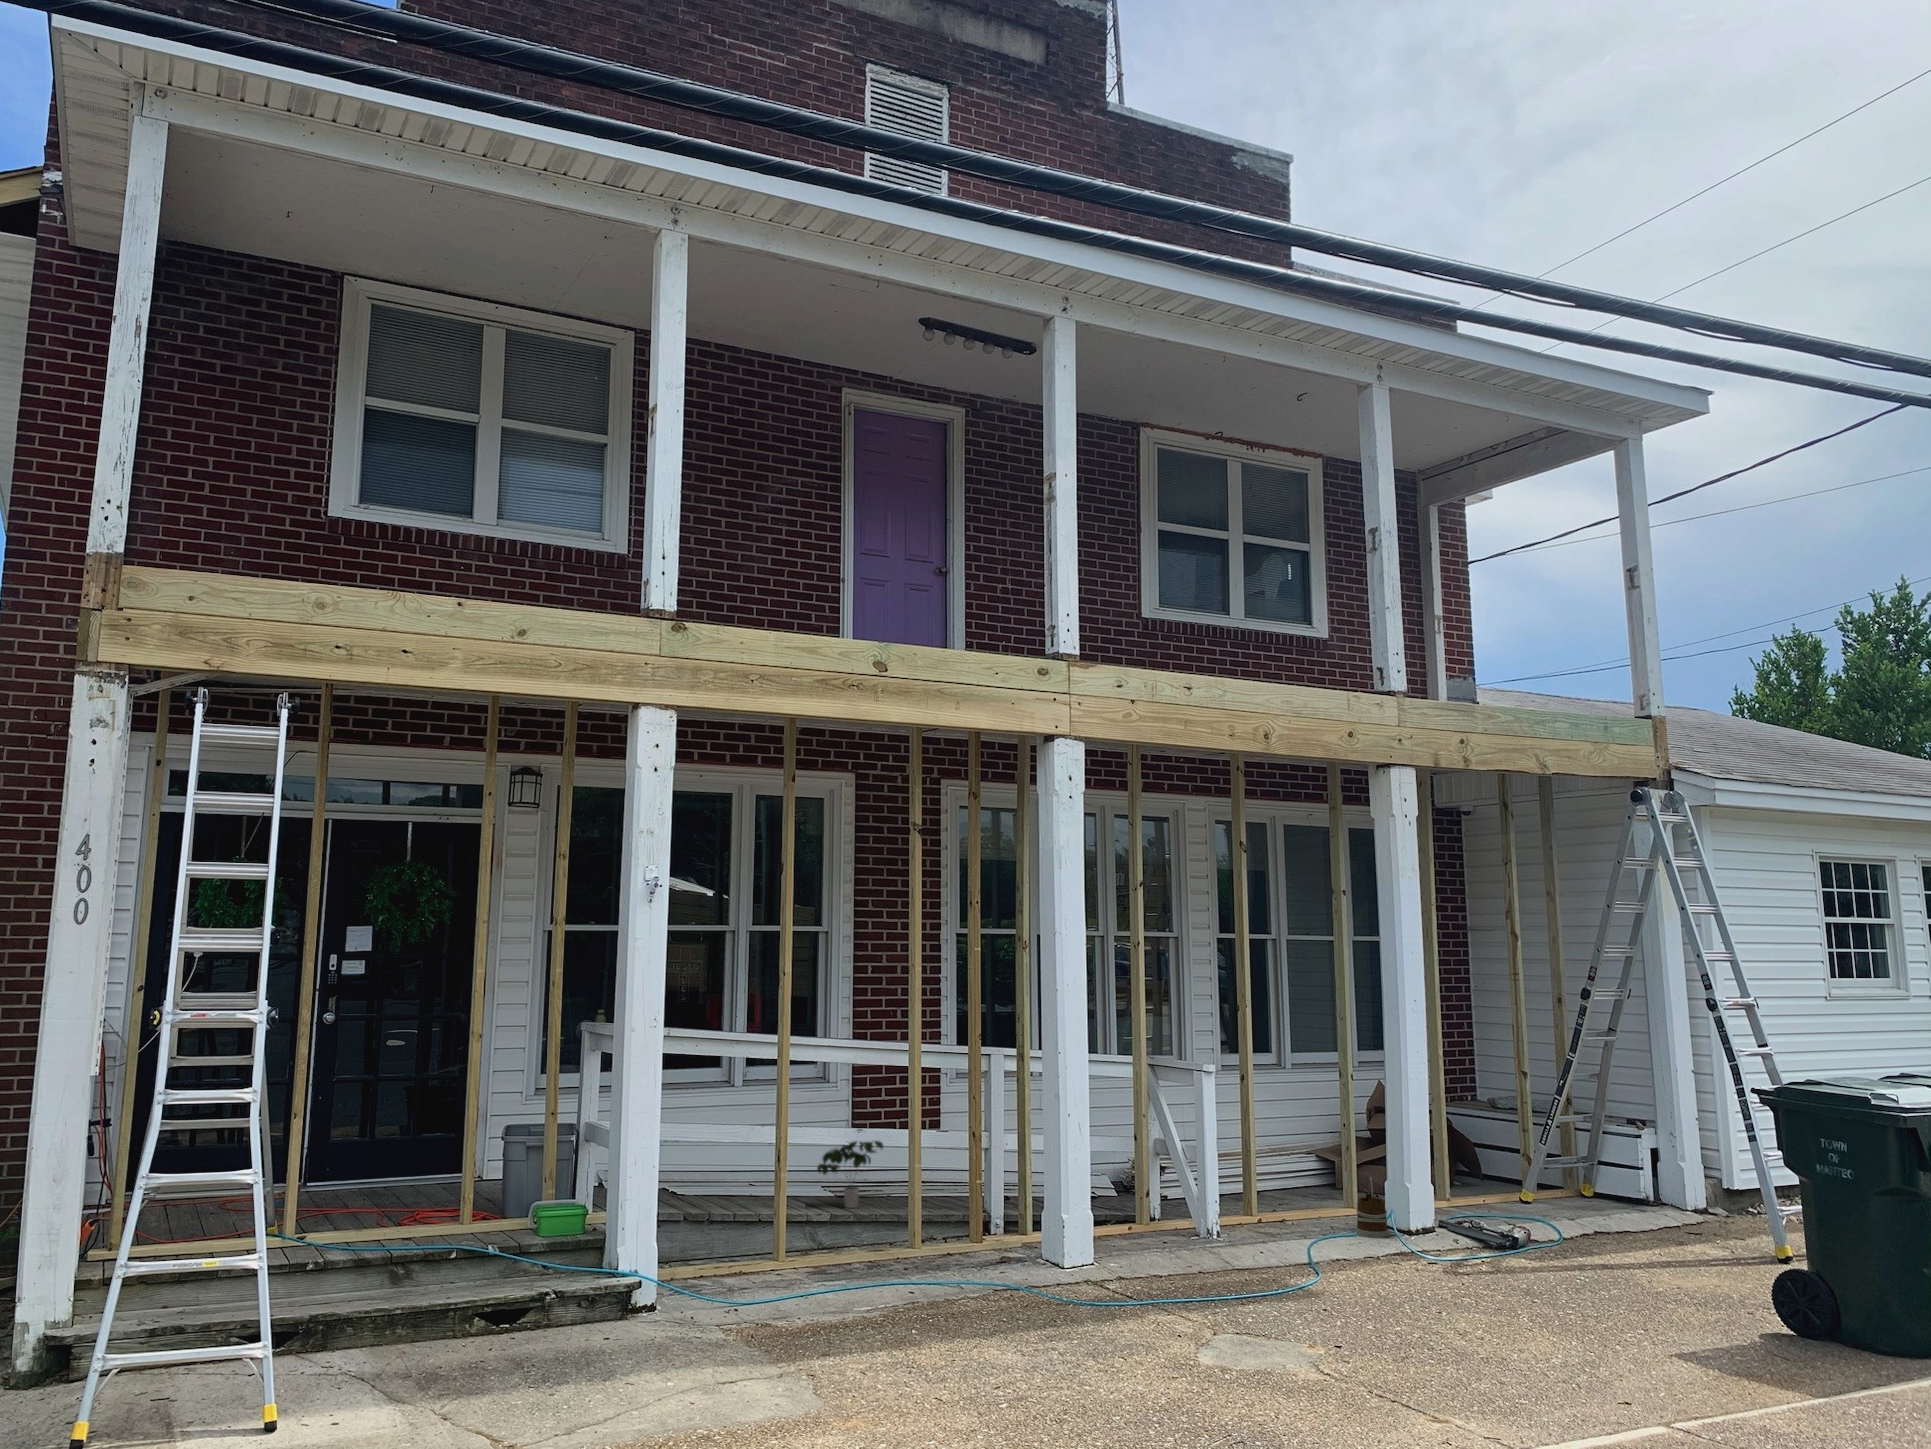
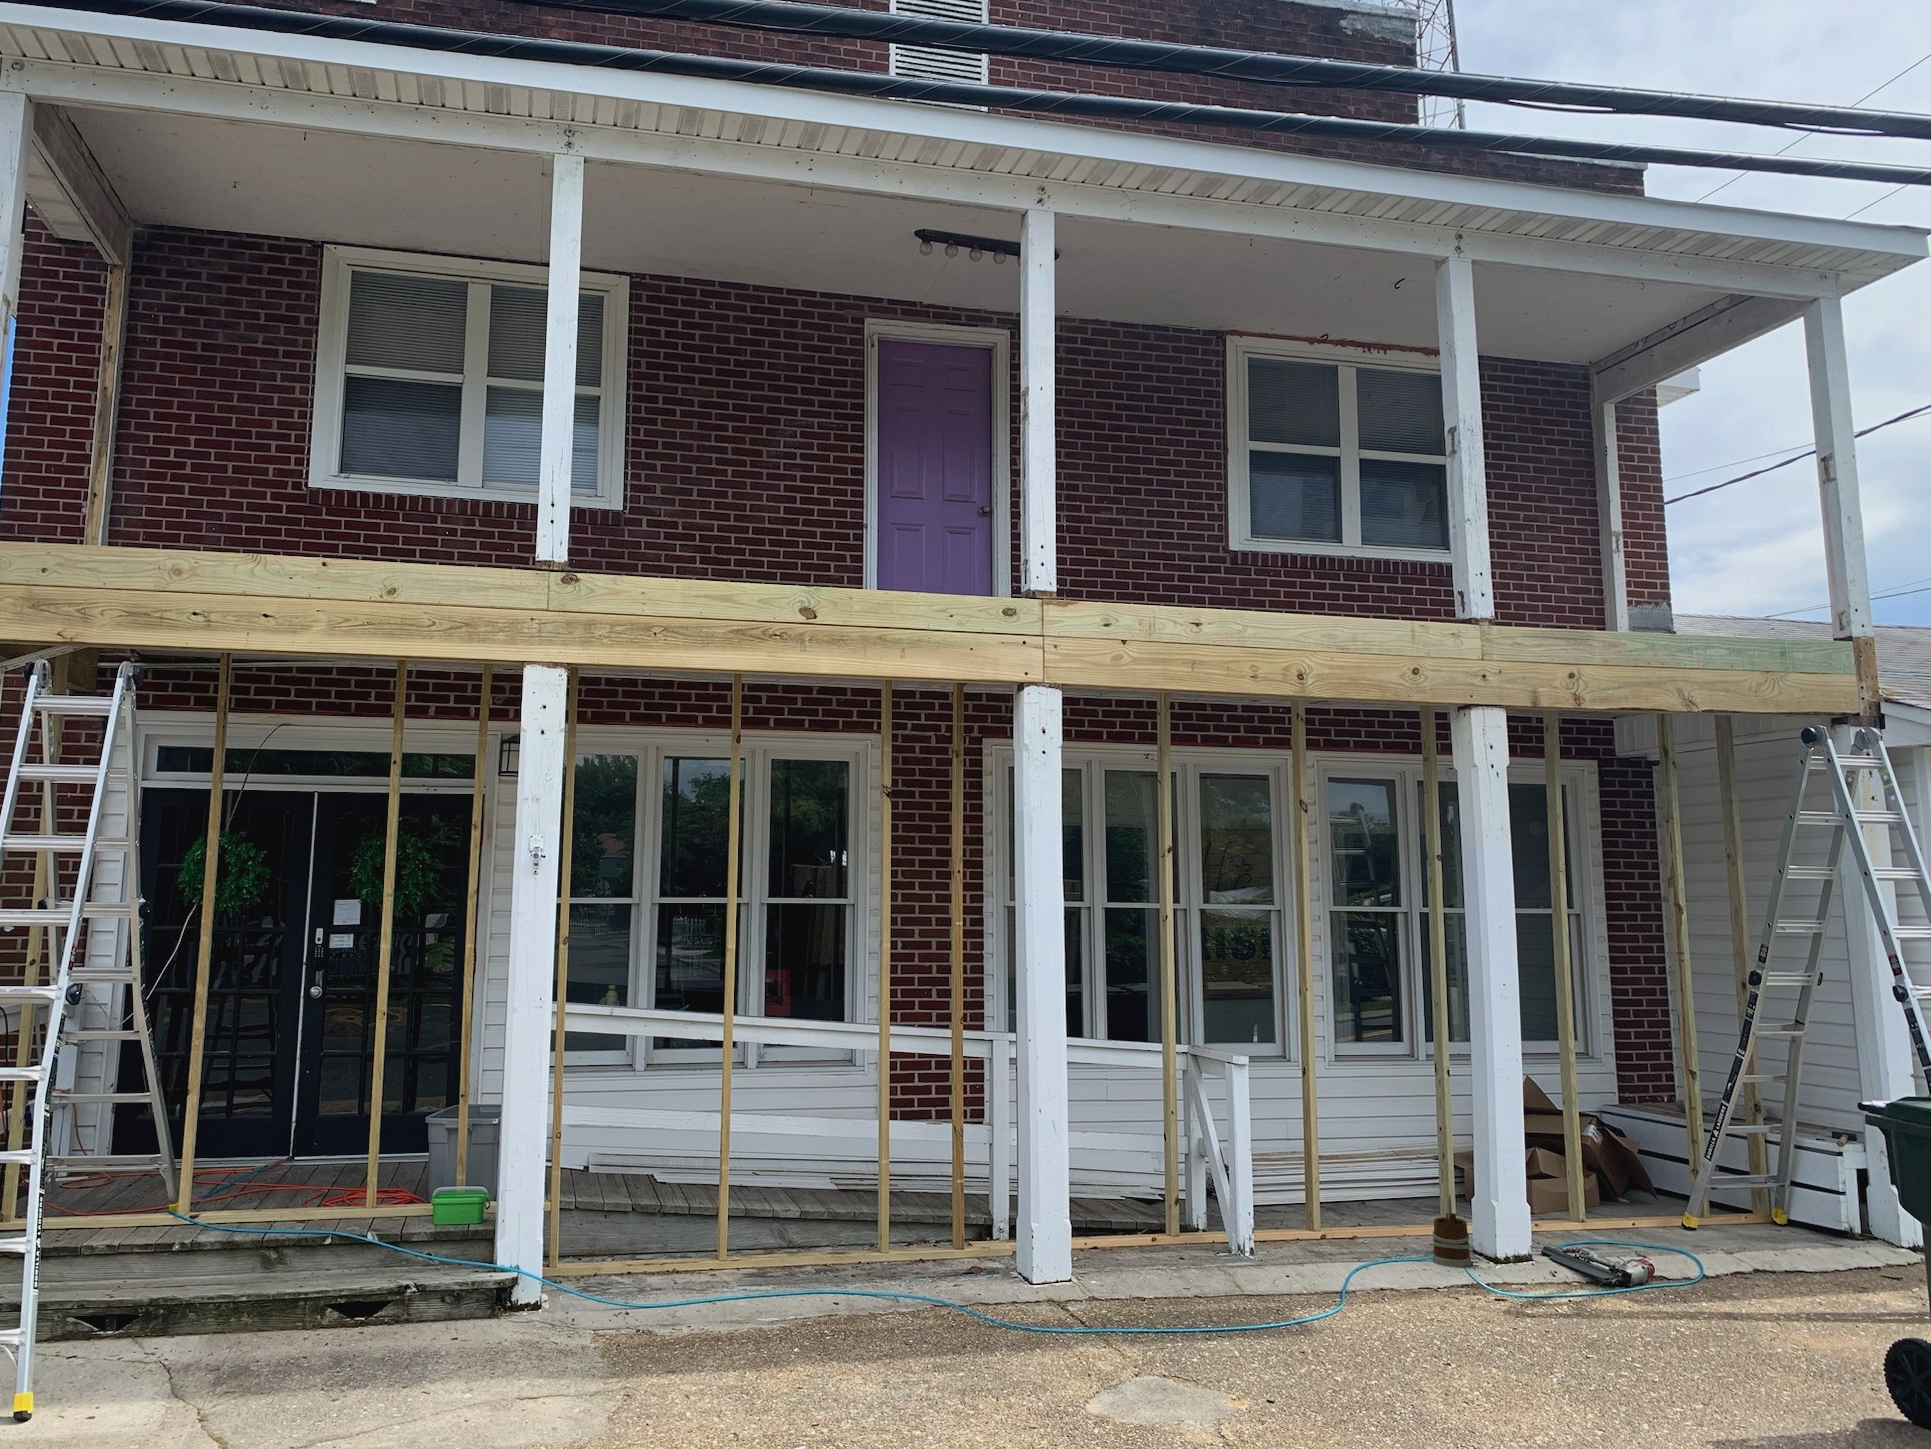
potted plant: present [817,1129,883,1208] -> none [837,1119,912,1205]

